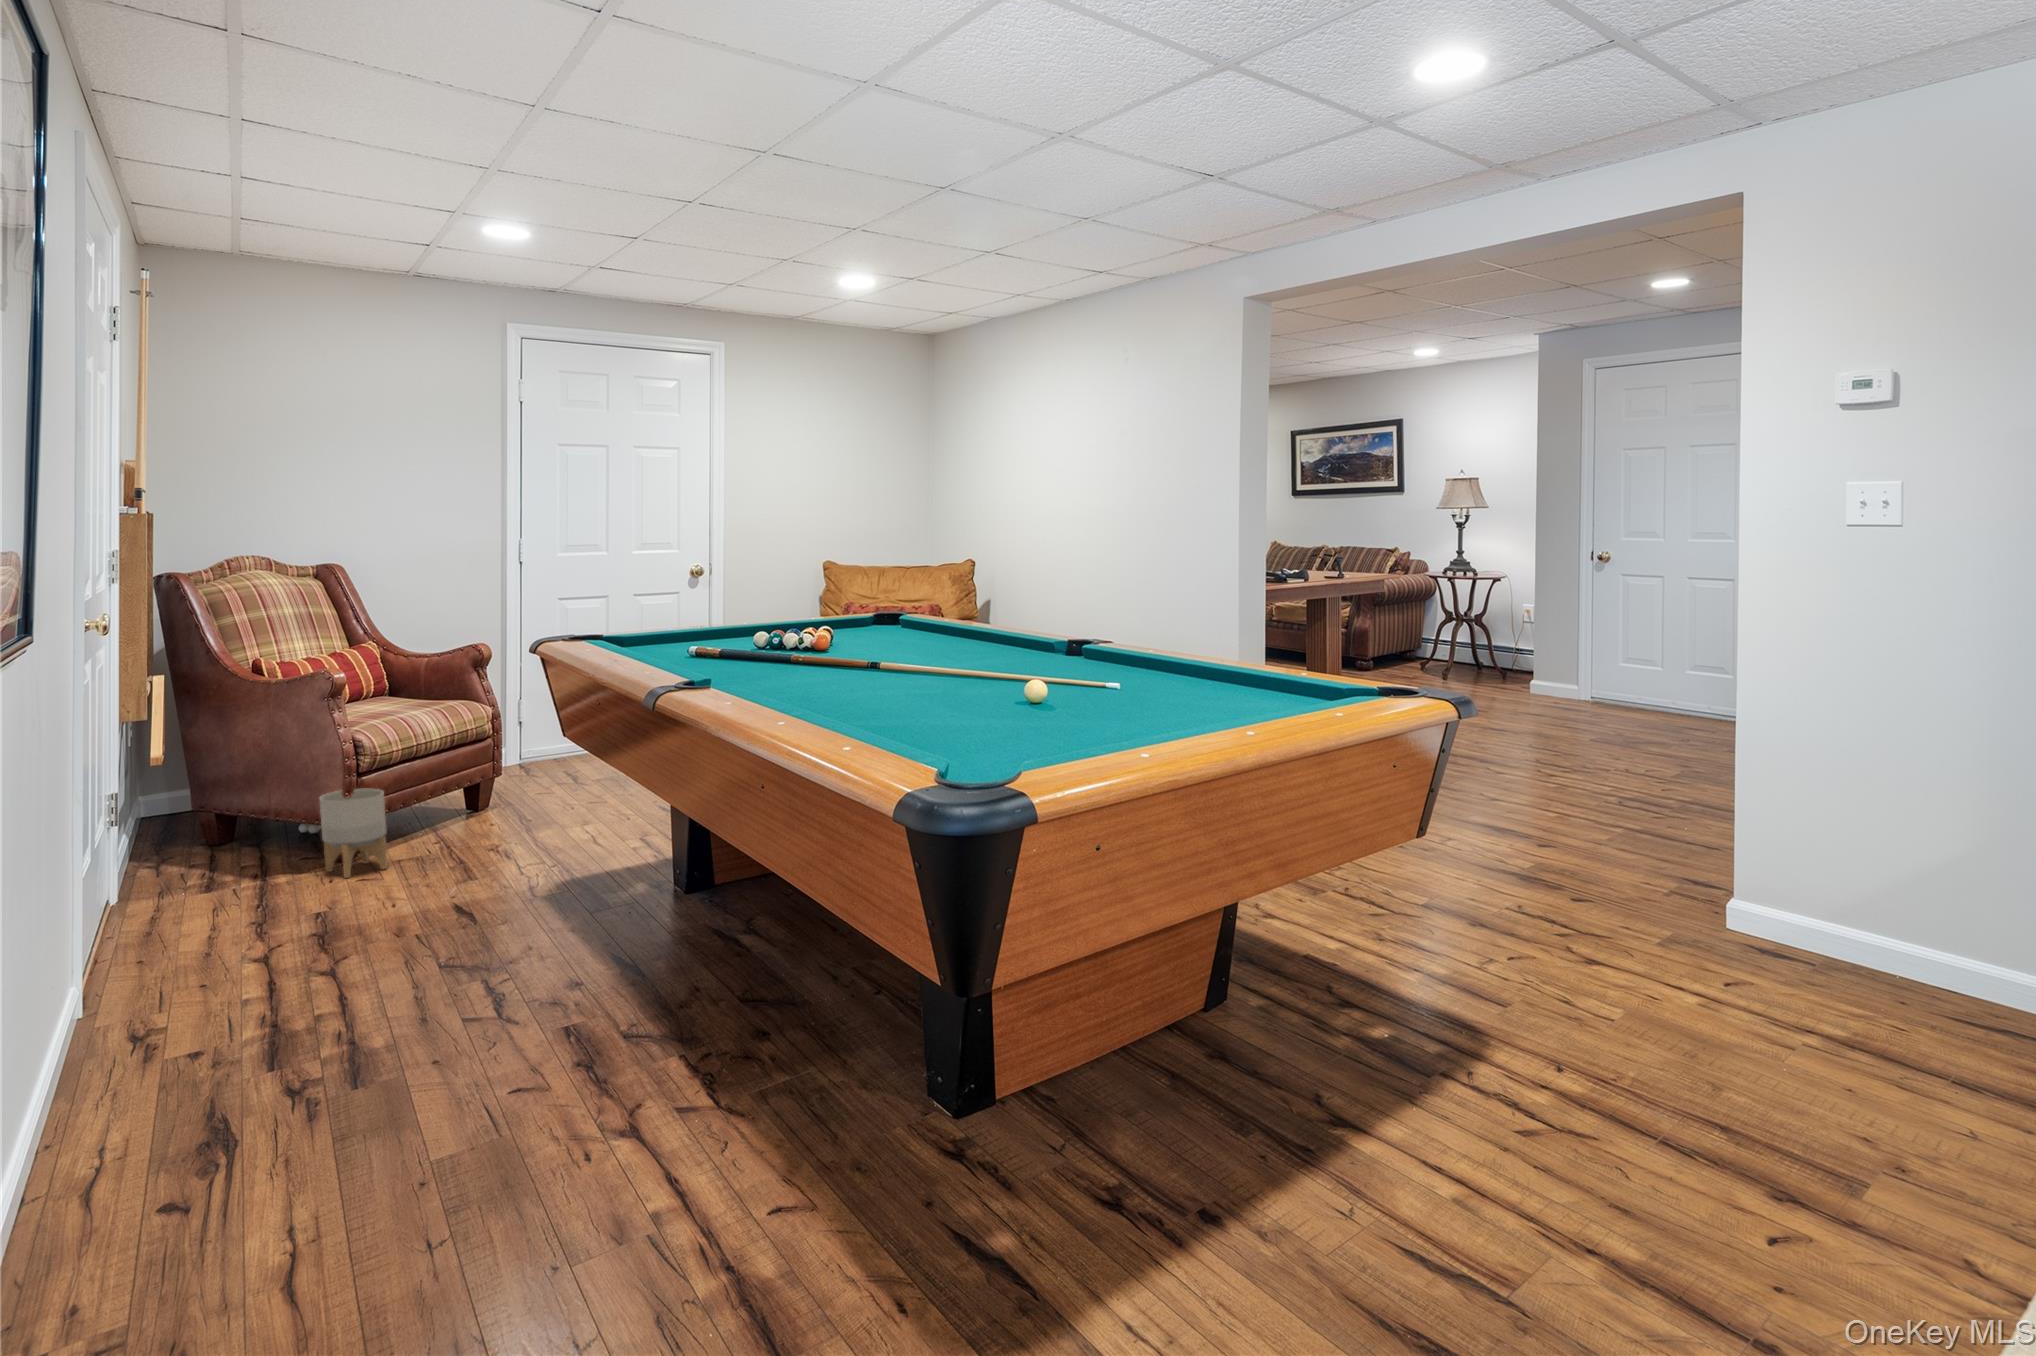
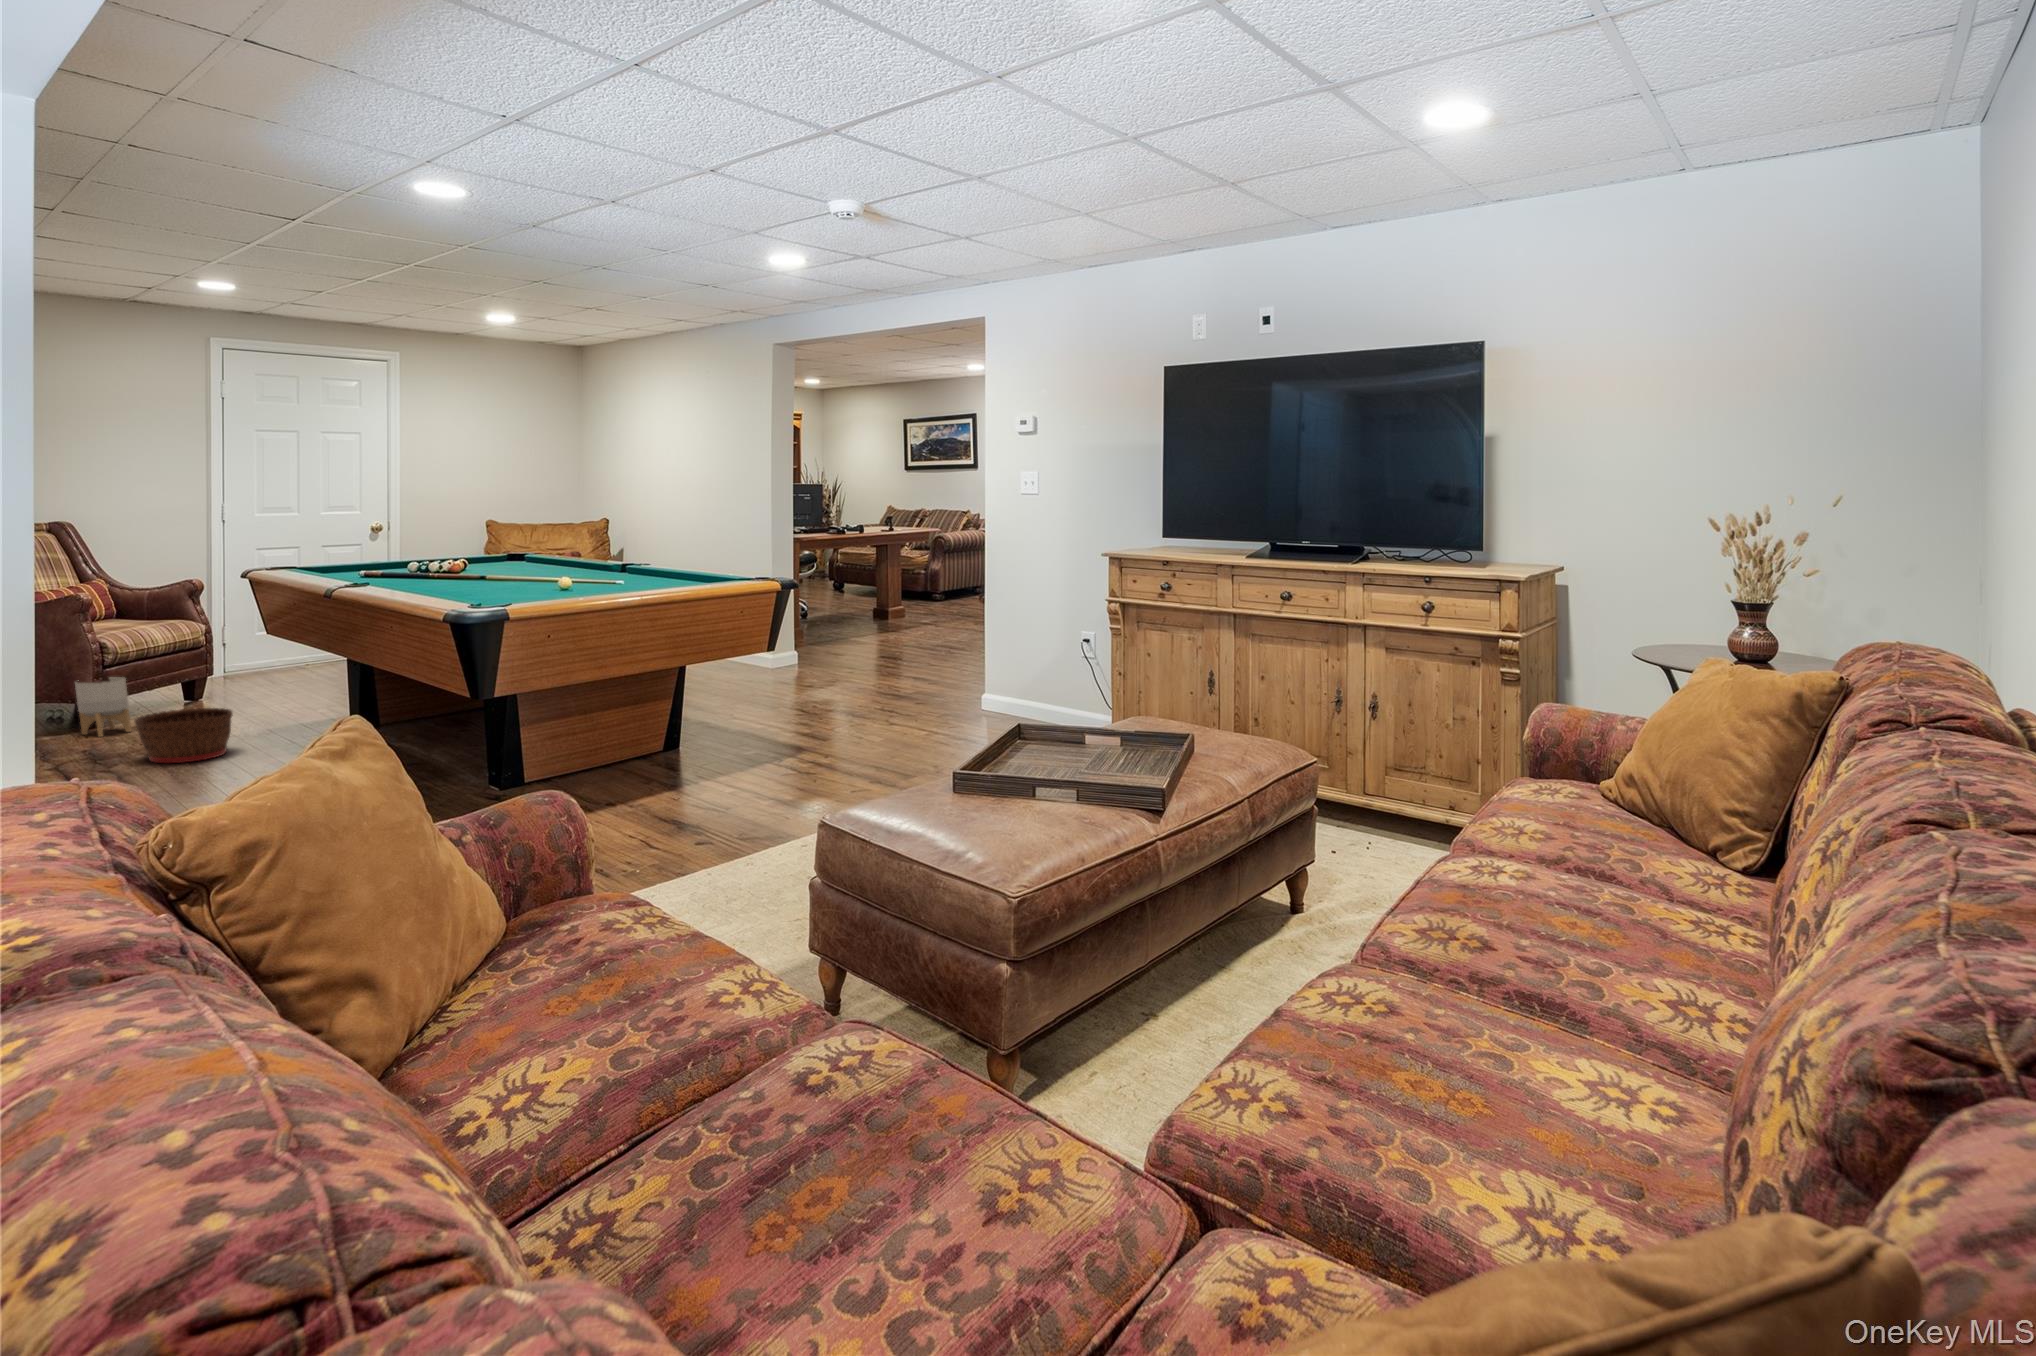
basket: none [380,852,514,947] -> present [135,708,233,763]

